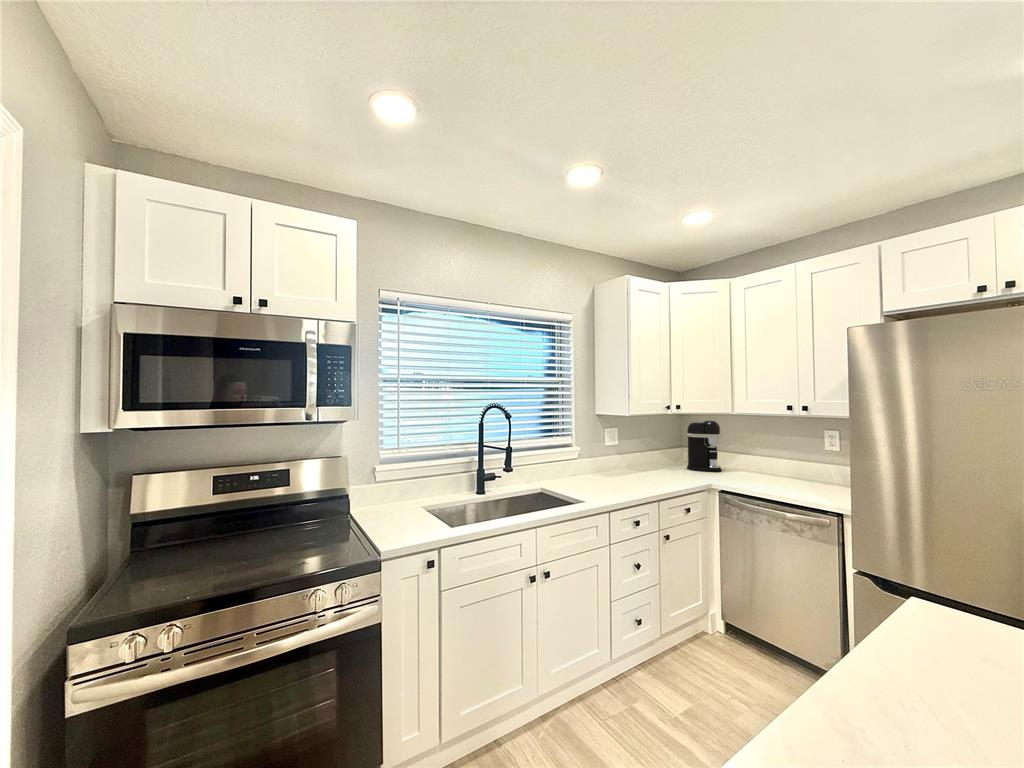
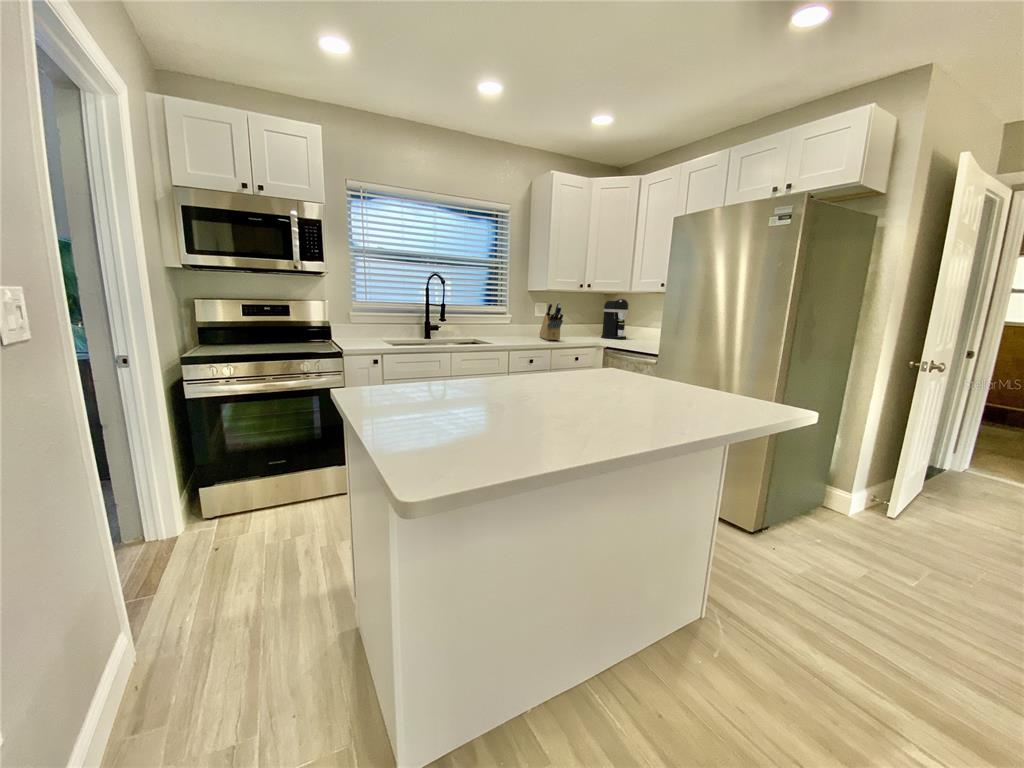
knife block: none [617,433,660,483] -> present [540,302,563,340]

